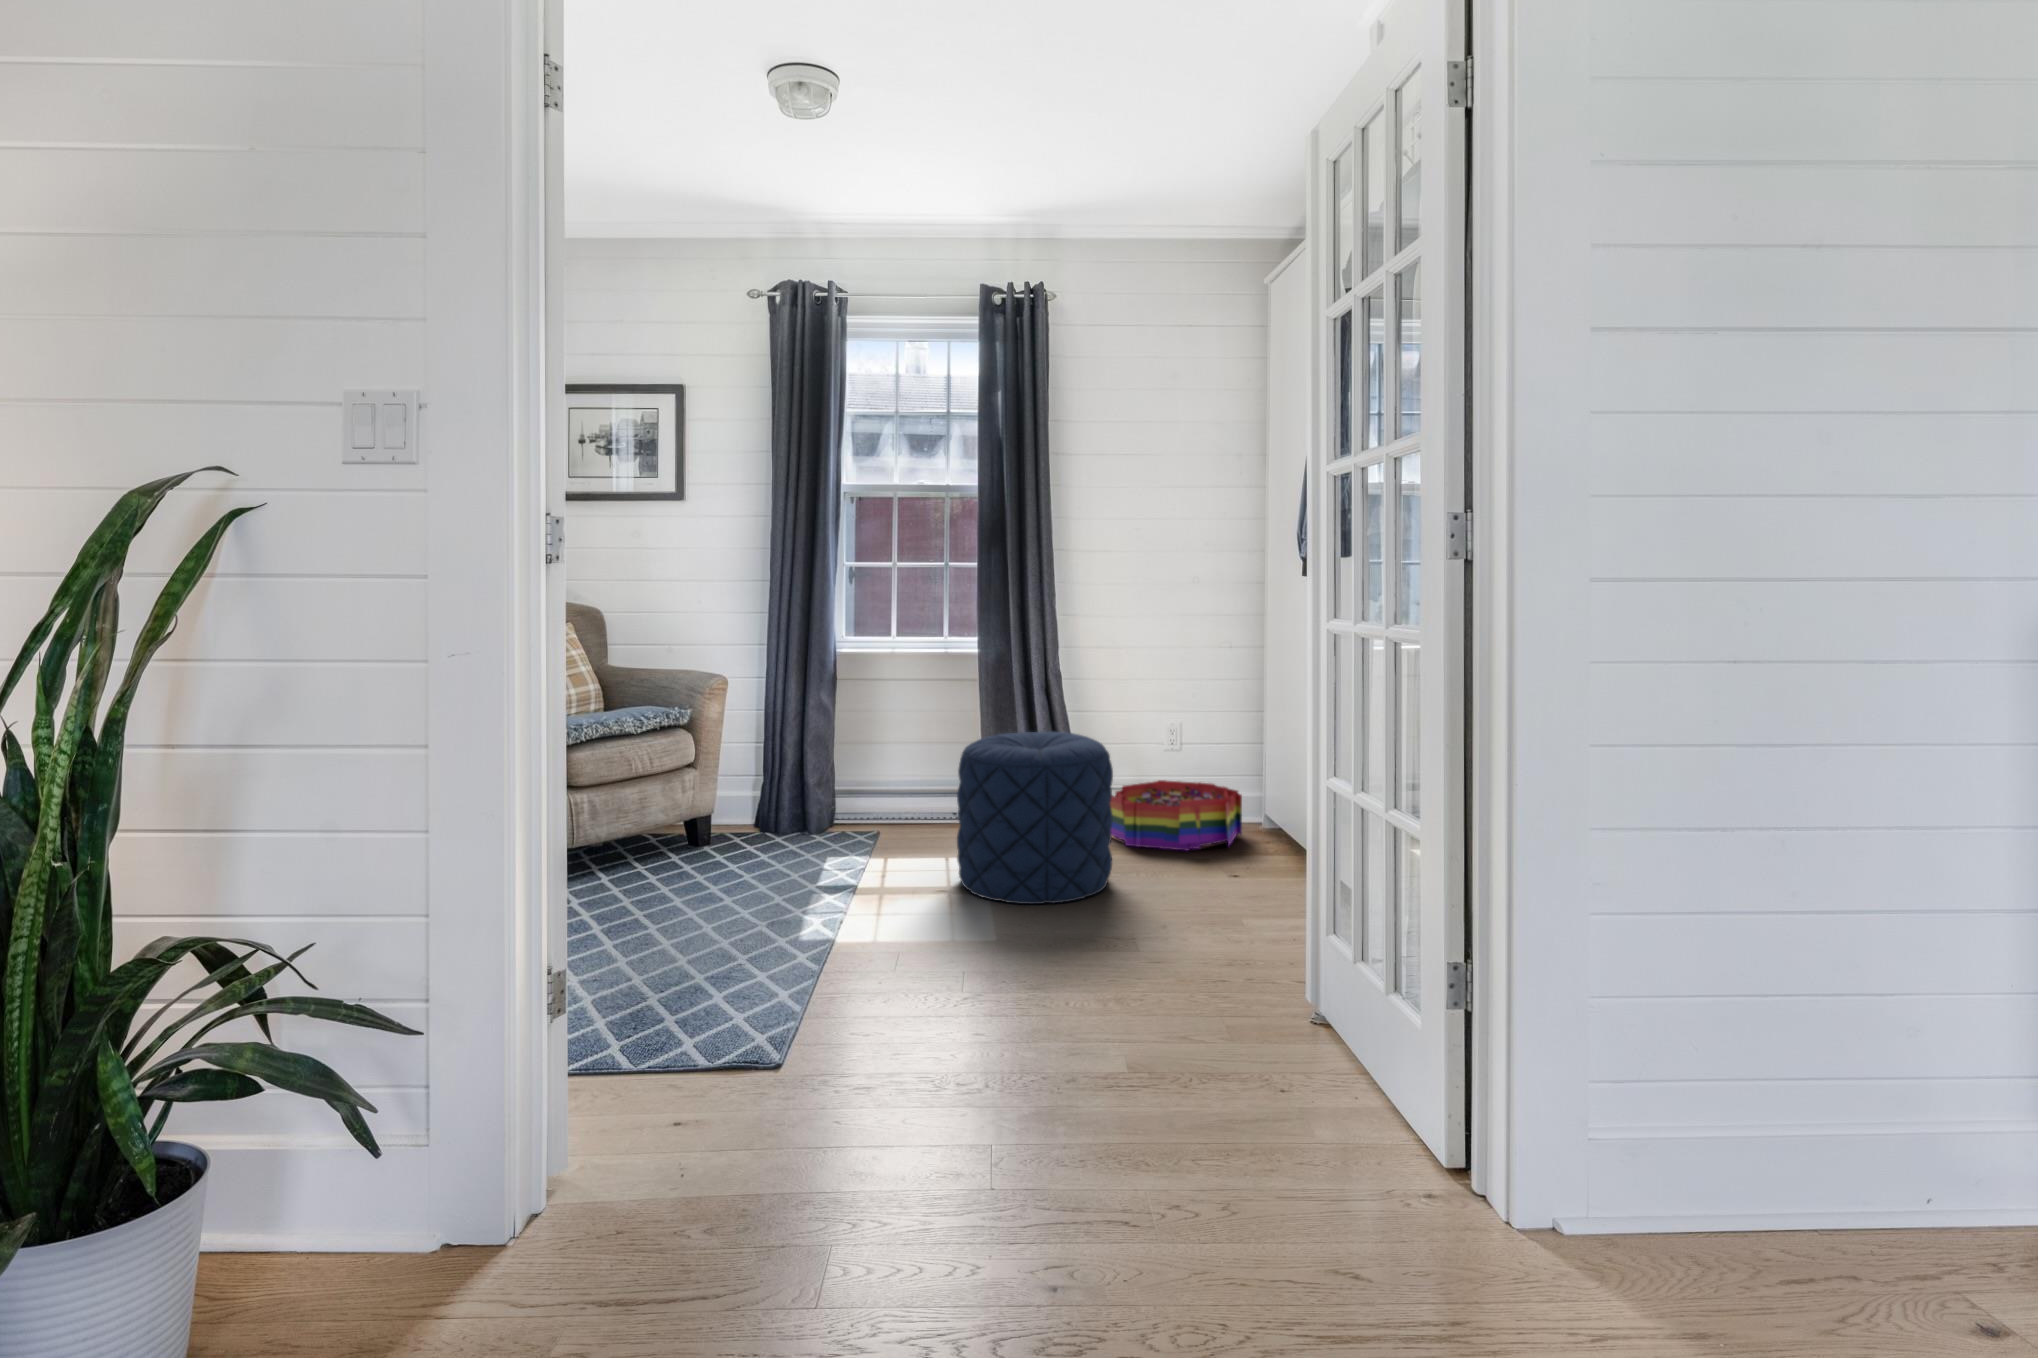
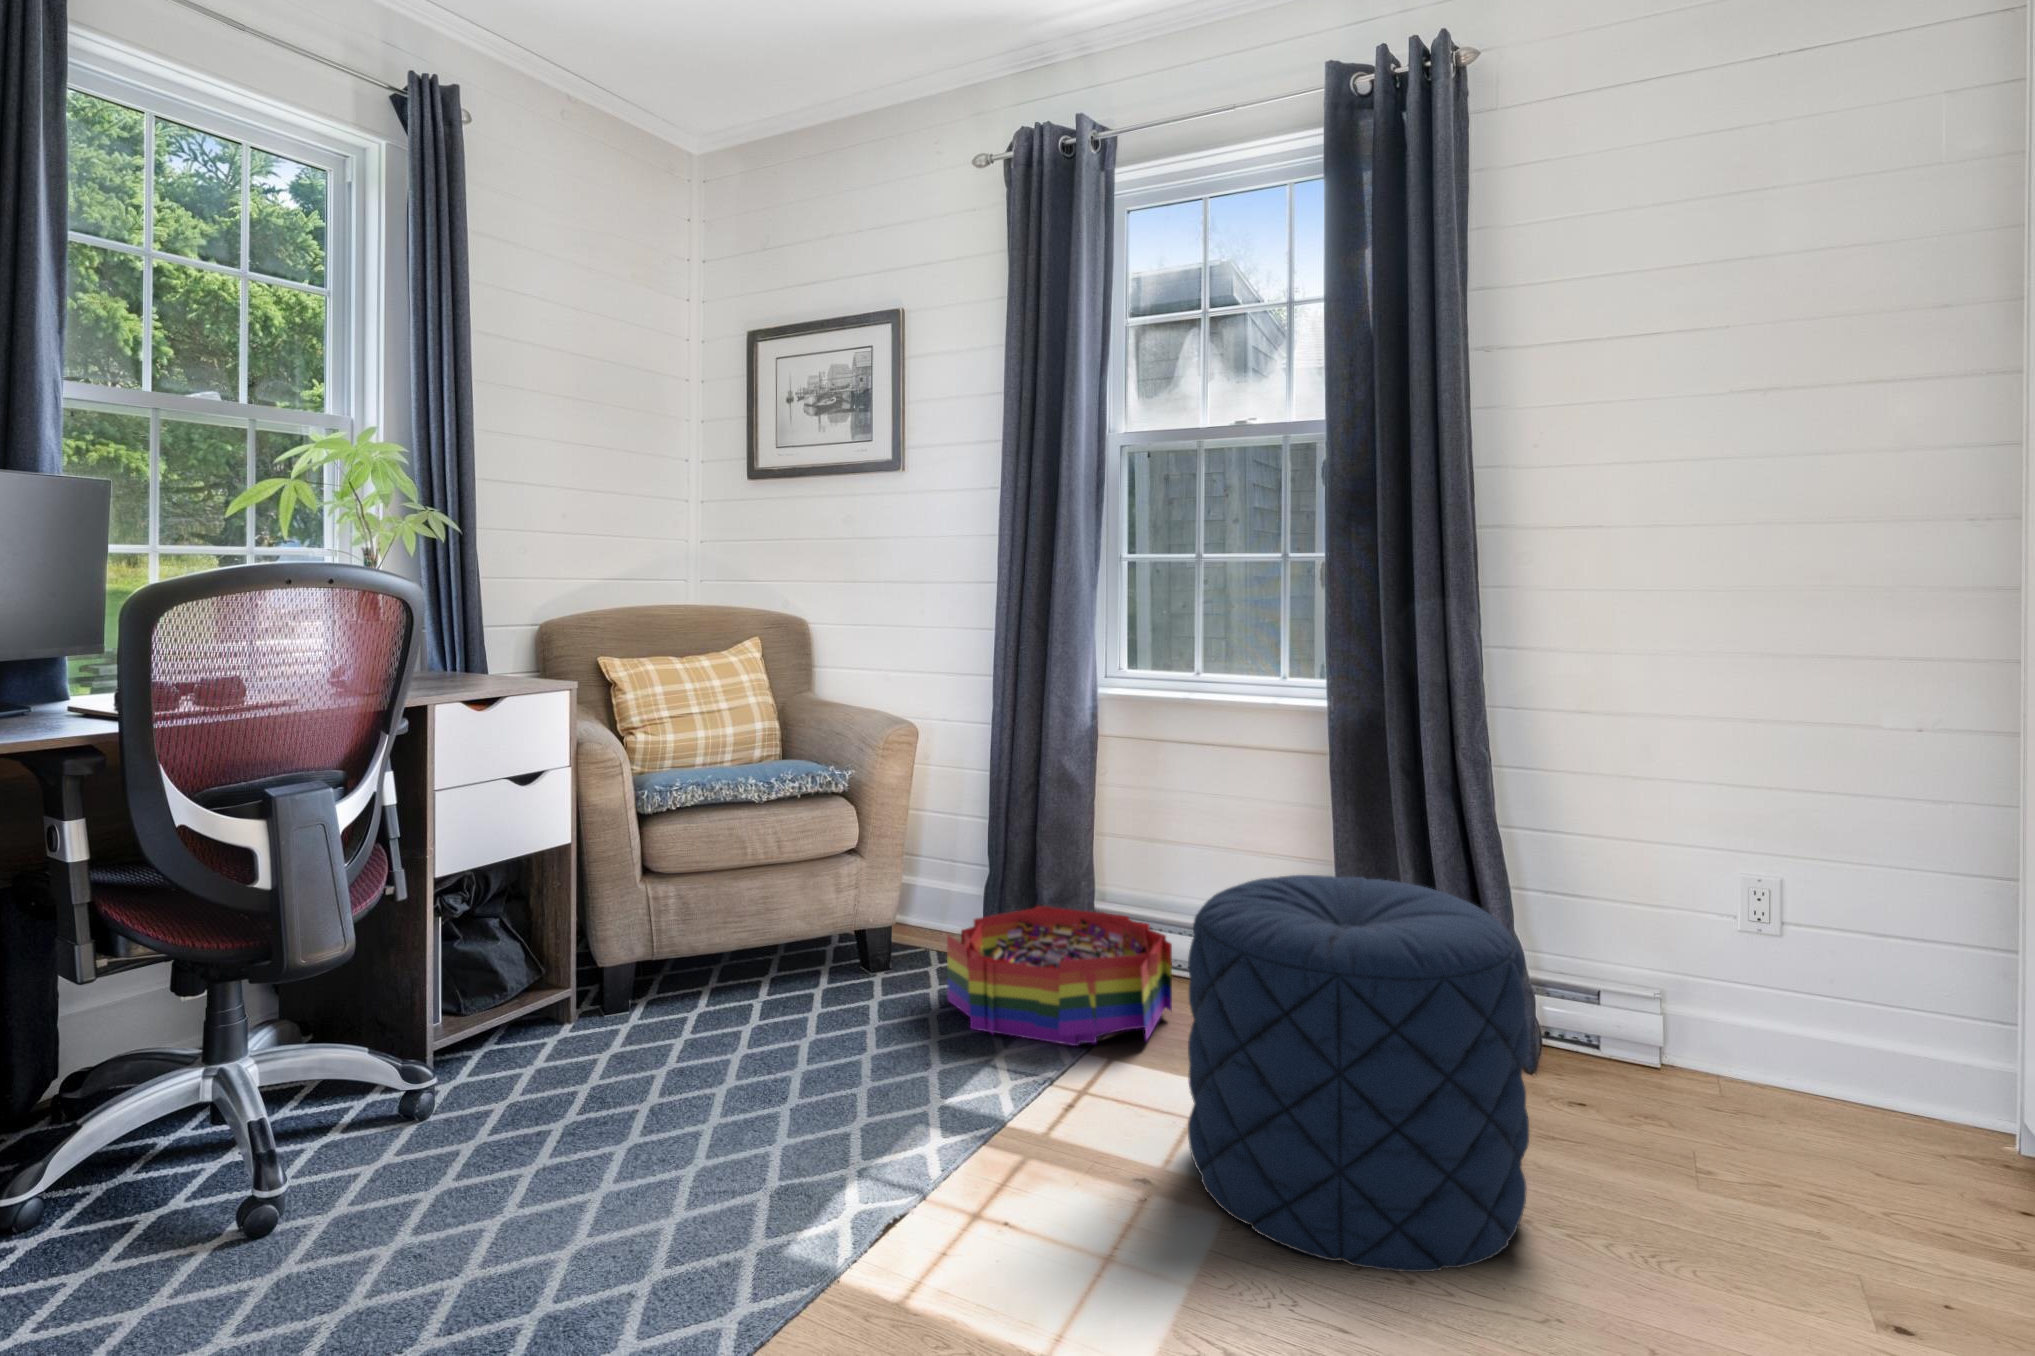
storage bin: present [1110,780,1242,851] -> present [947,906,1172,1046]

